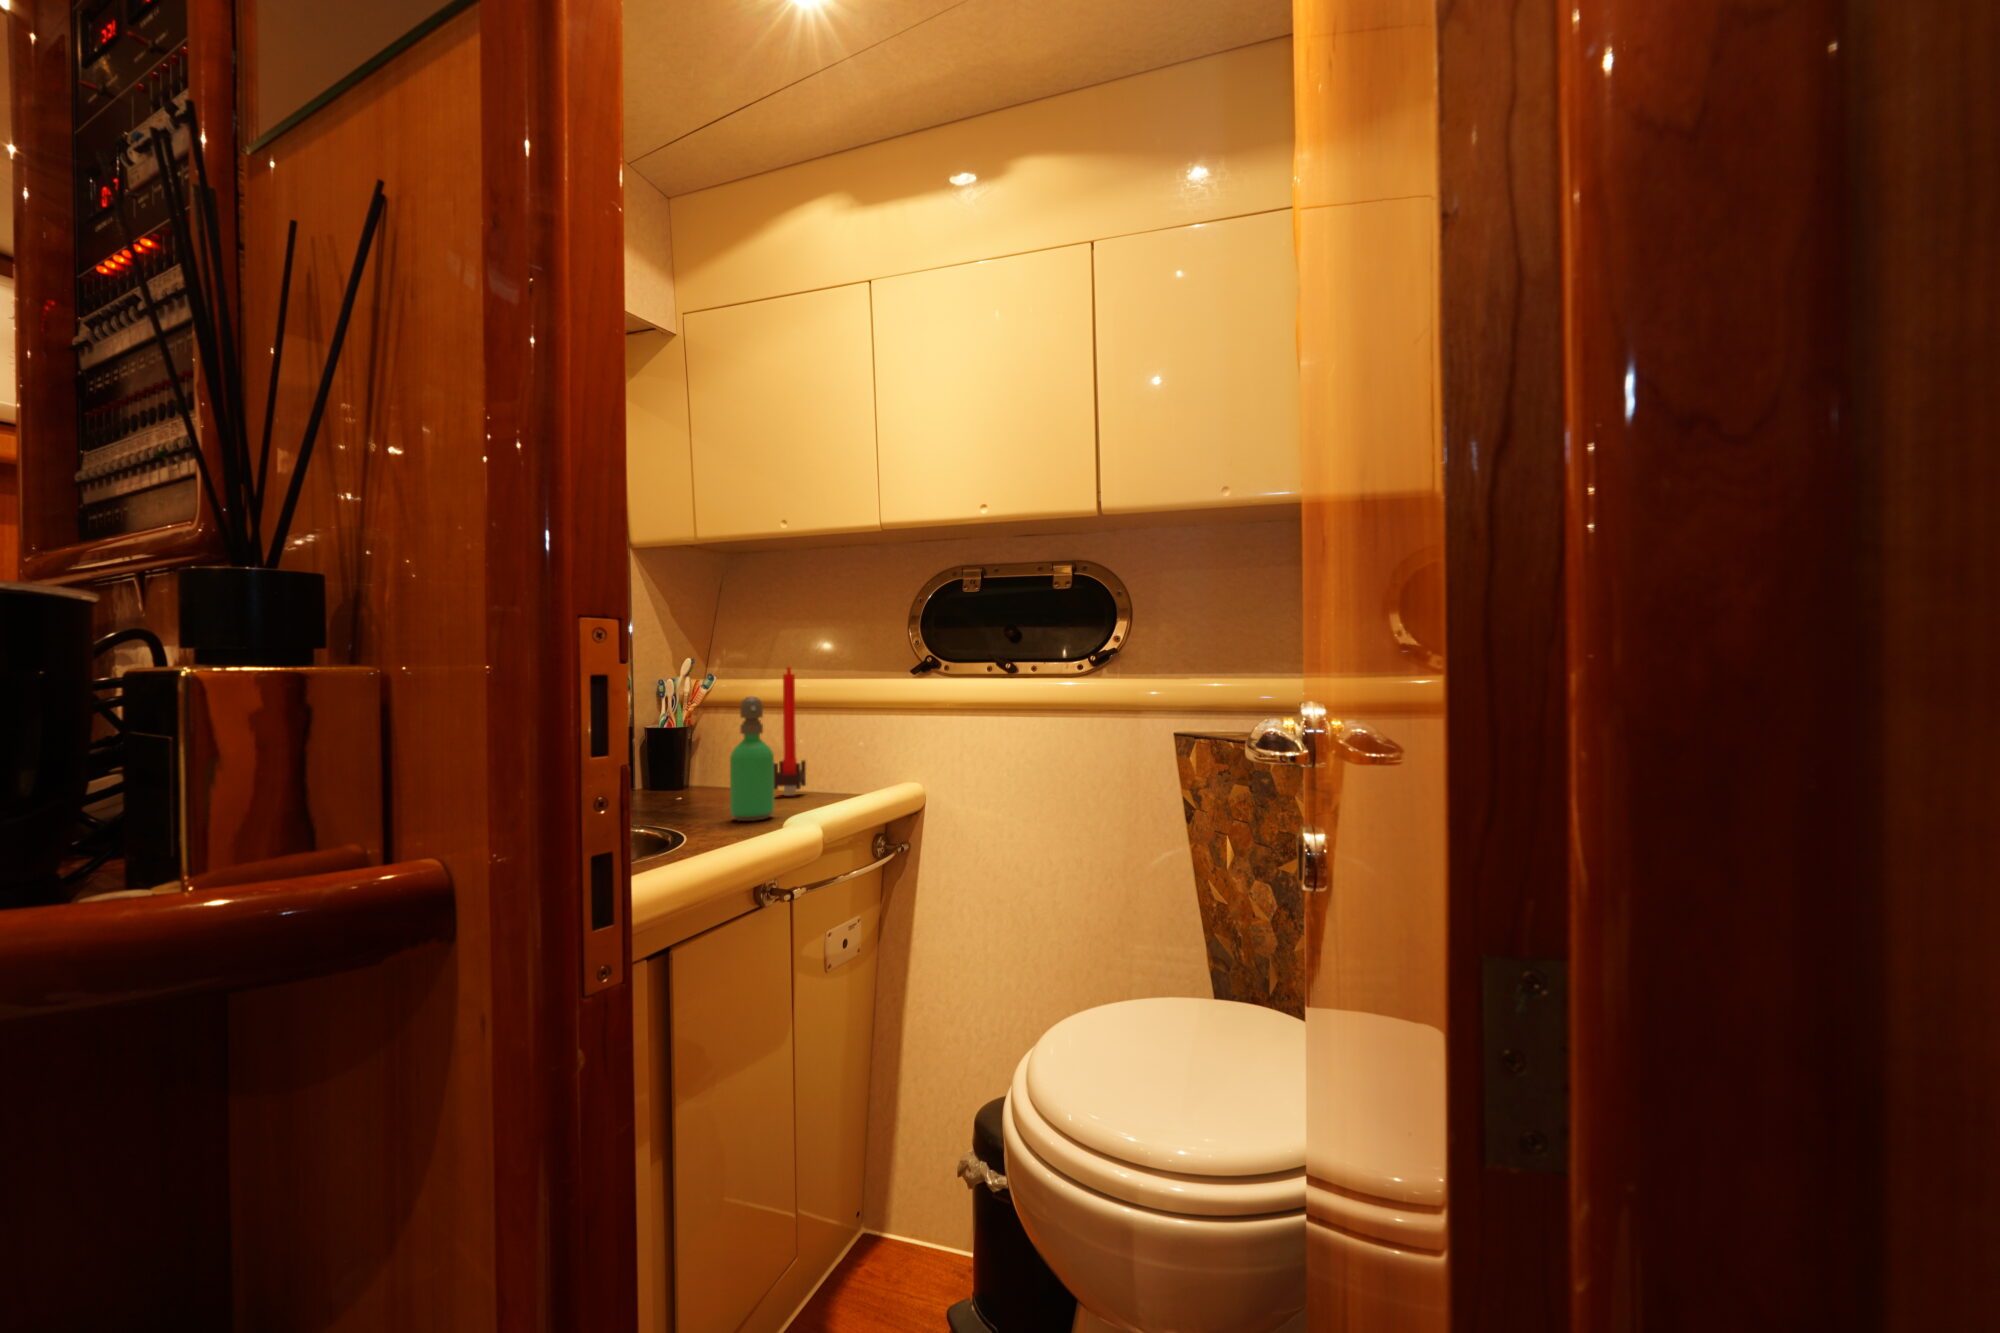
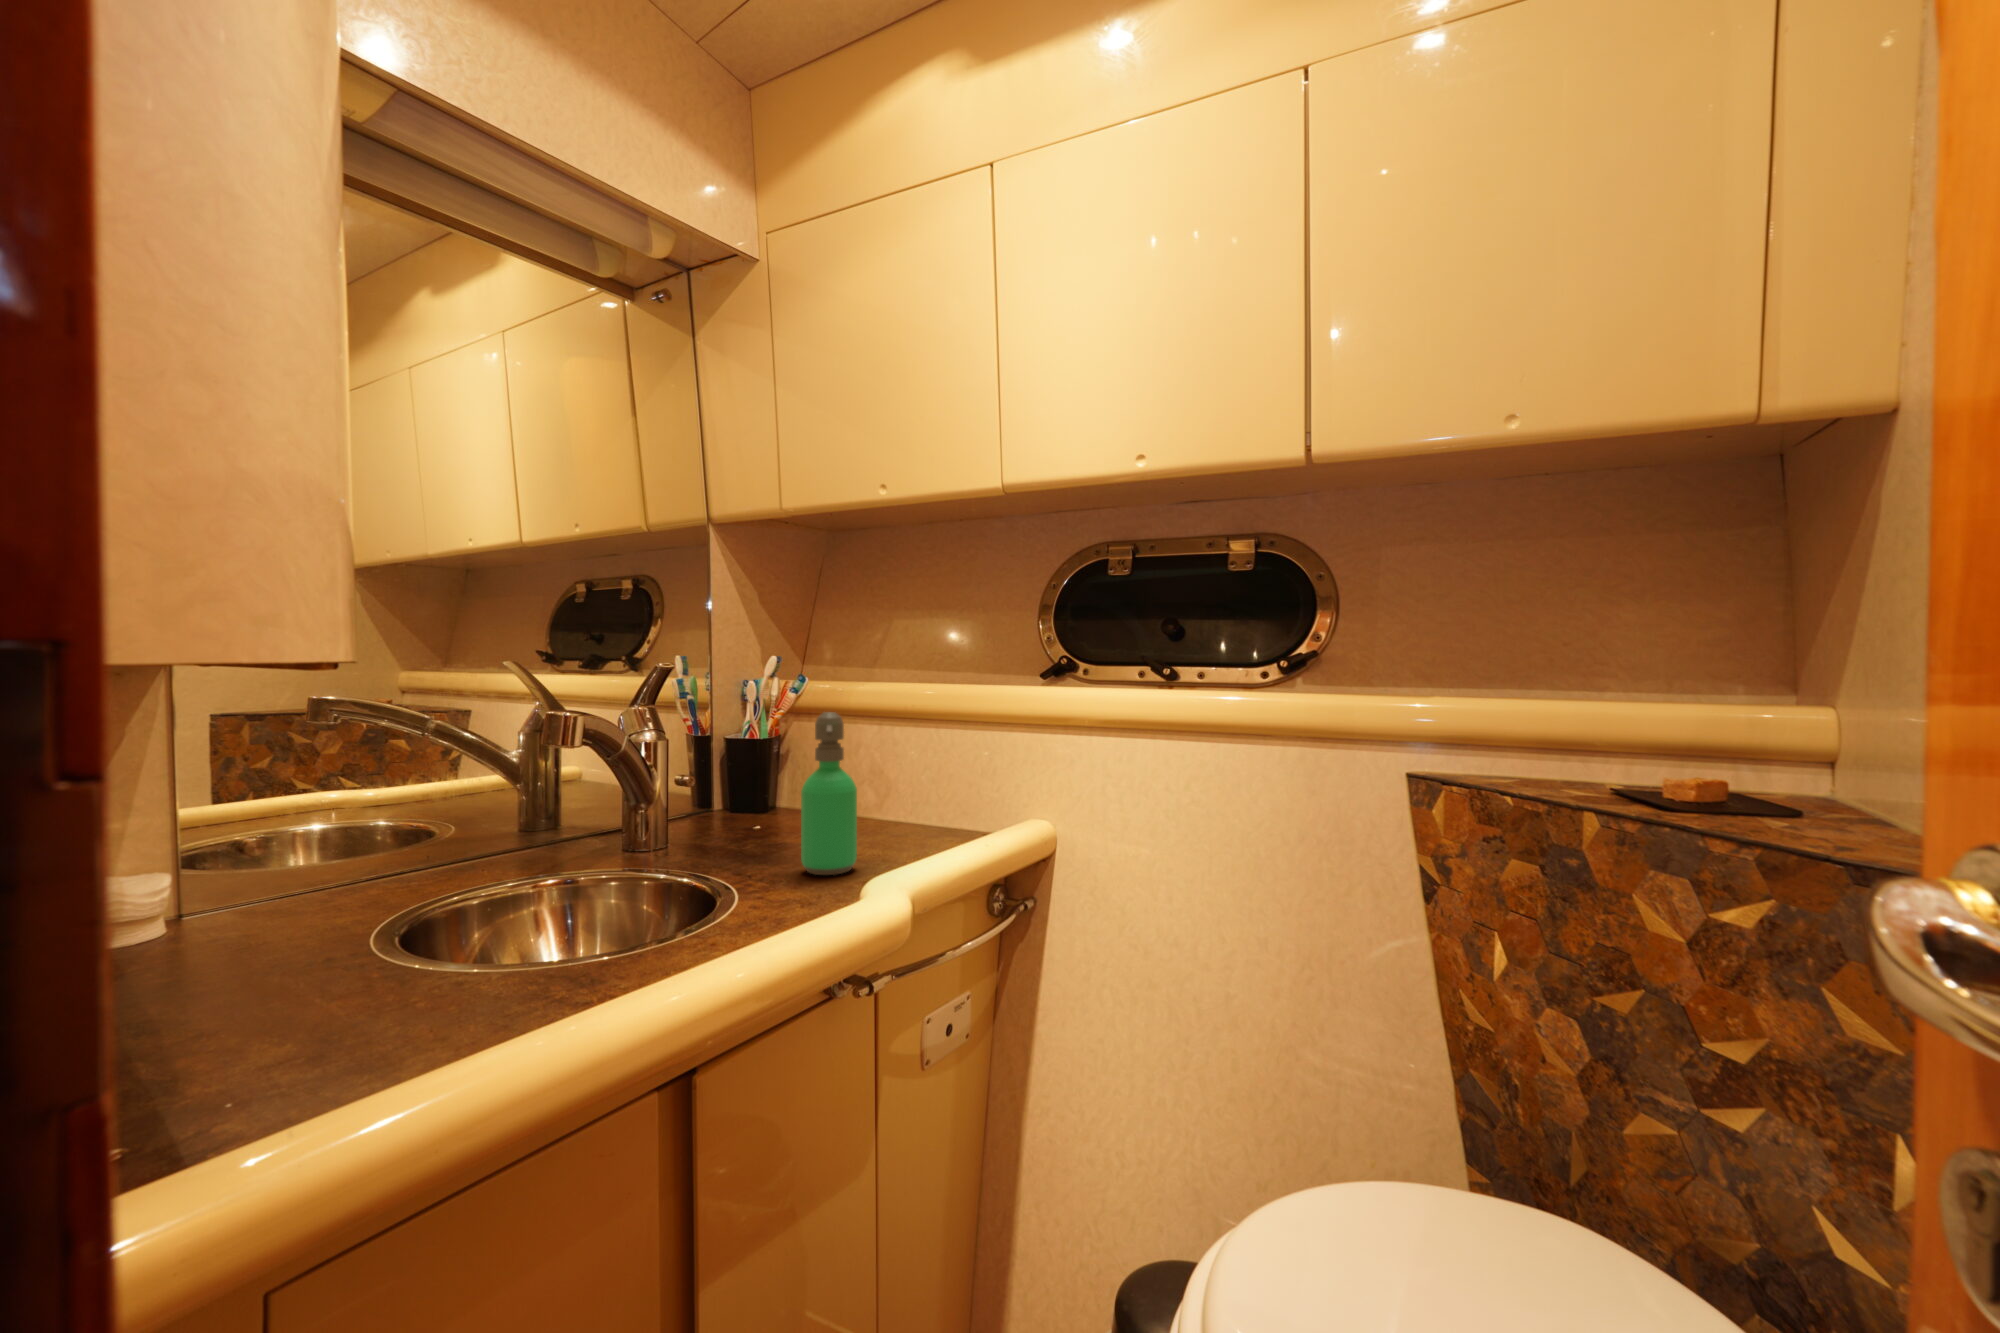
candle: present [774,667,806,795] -> none [865,669,906,832]

